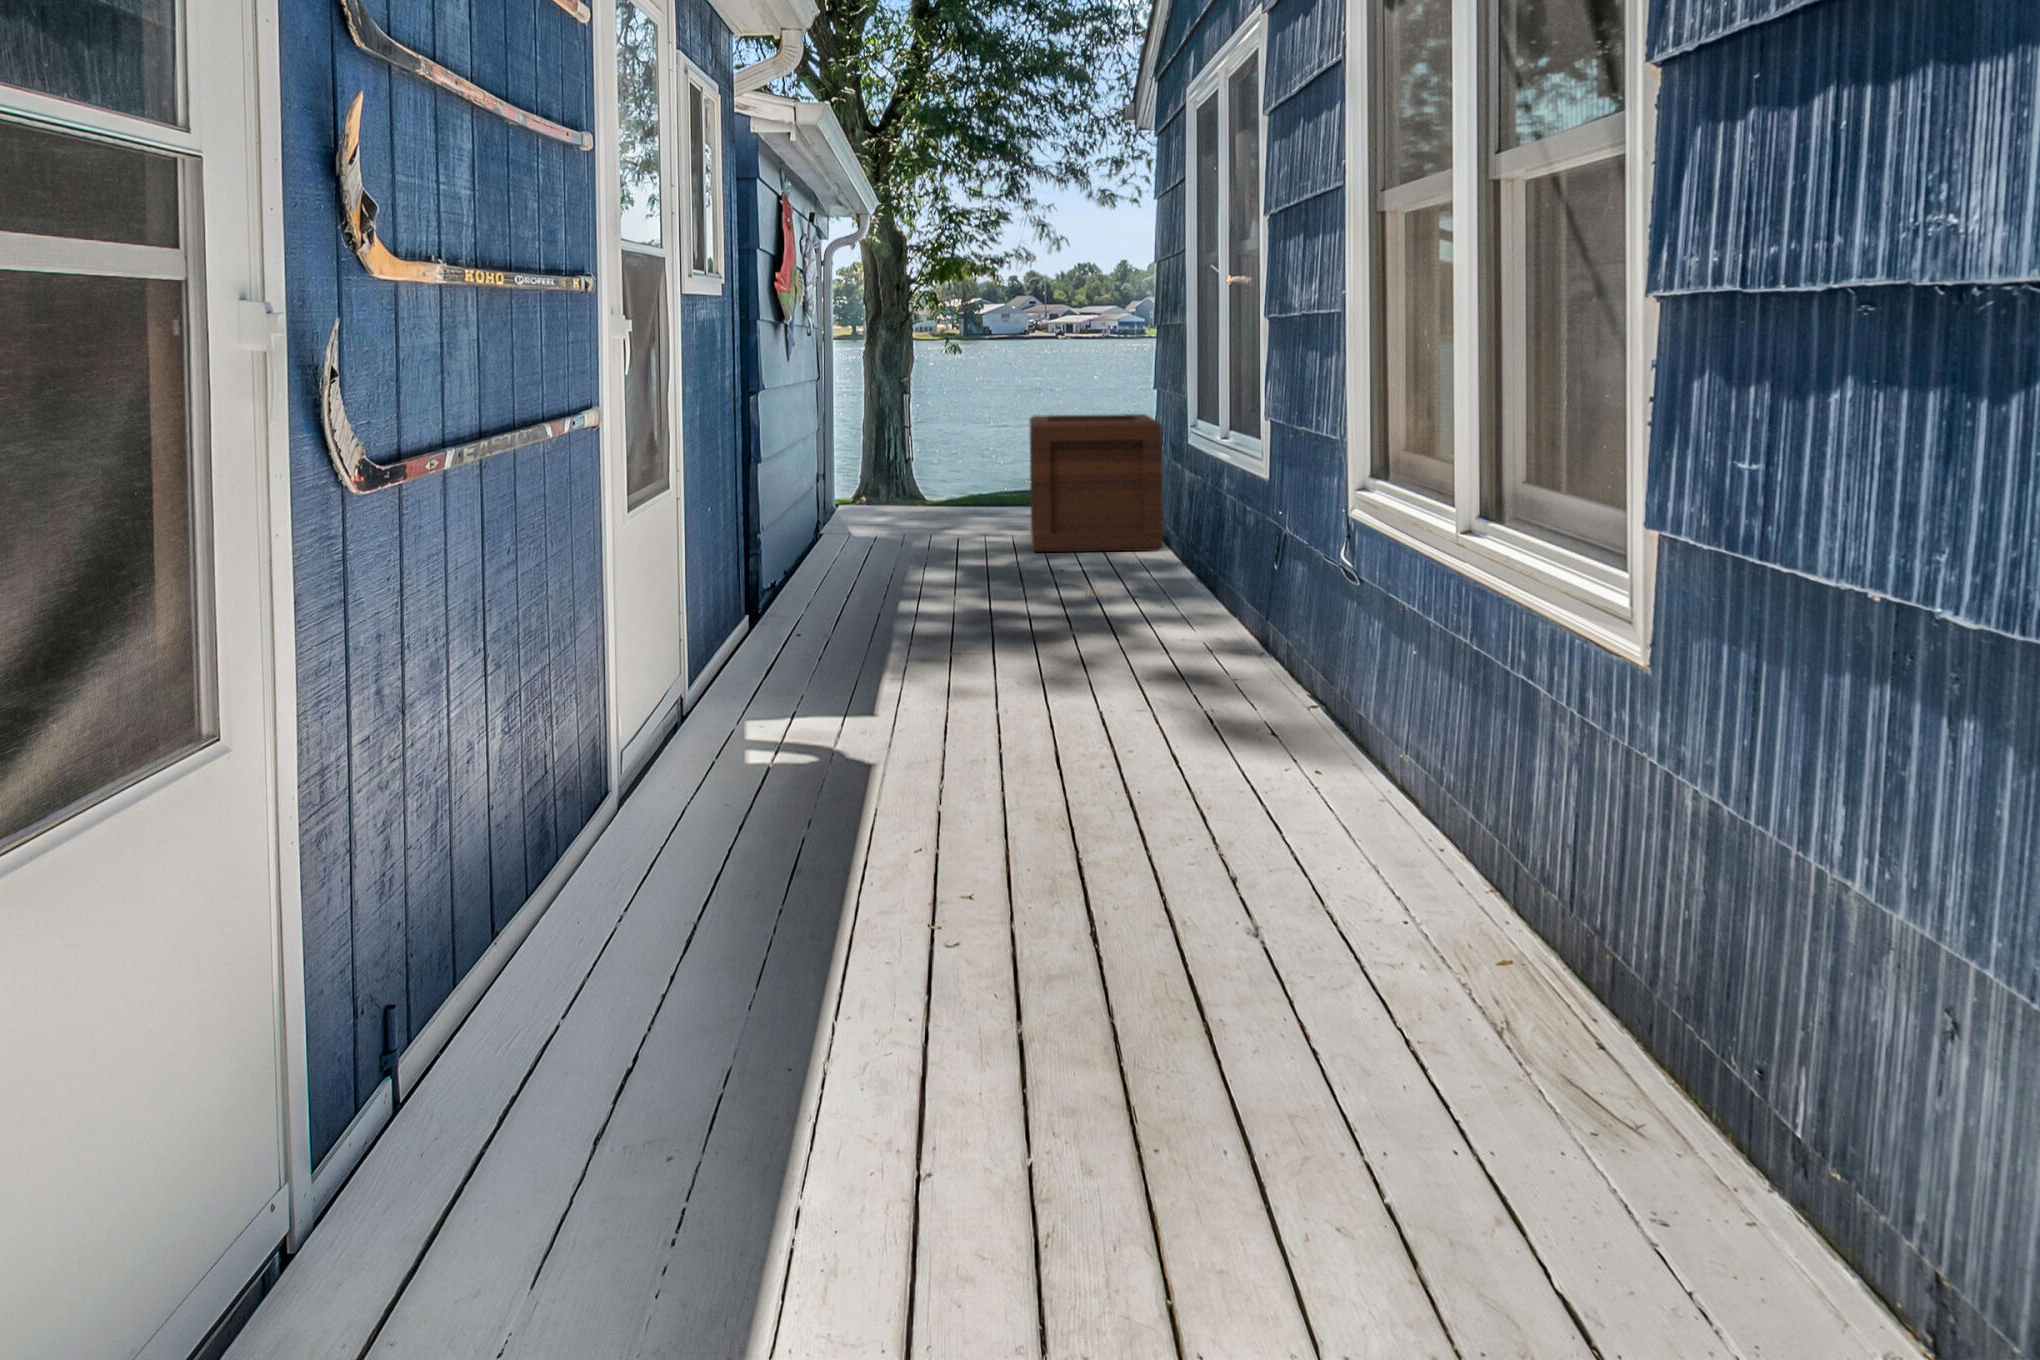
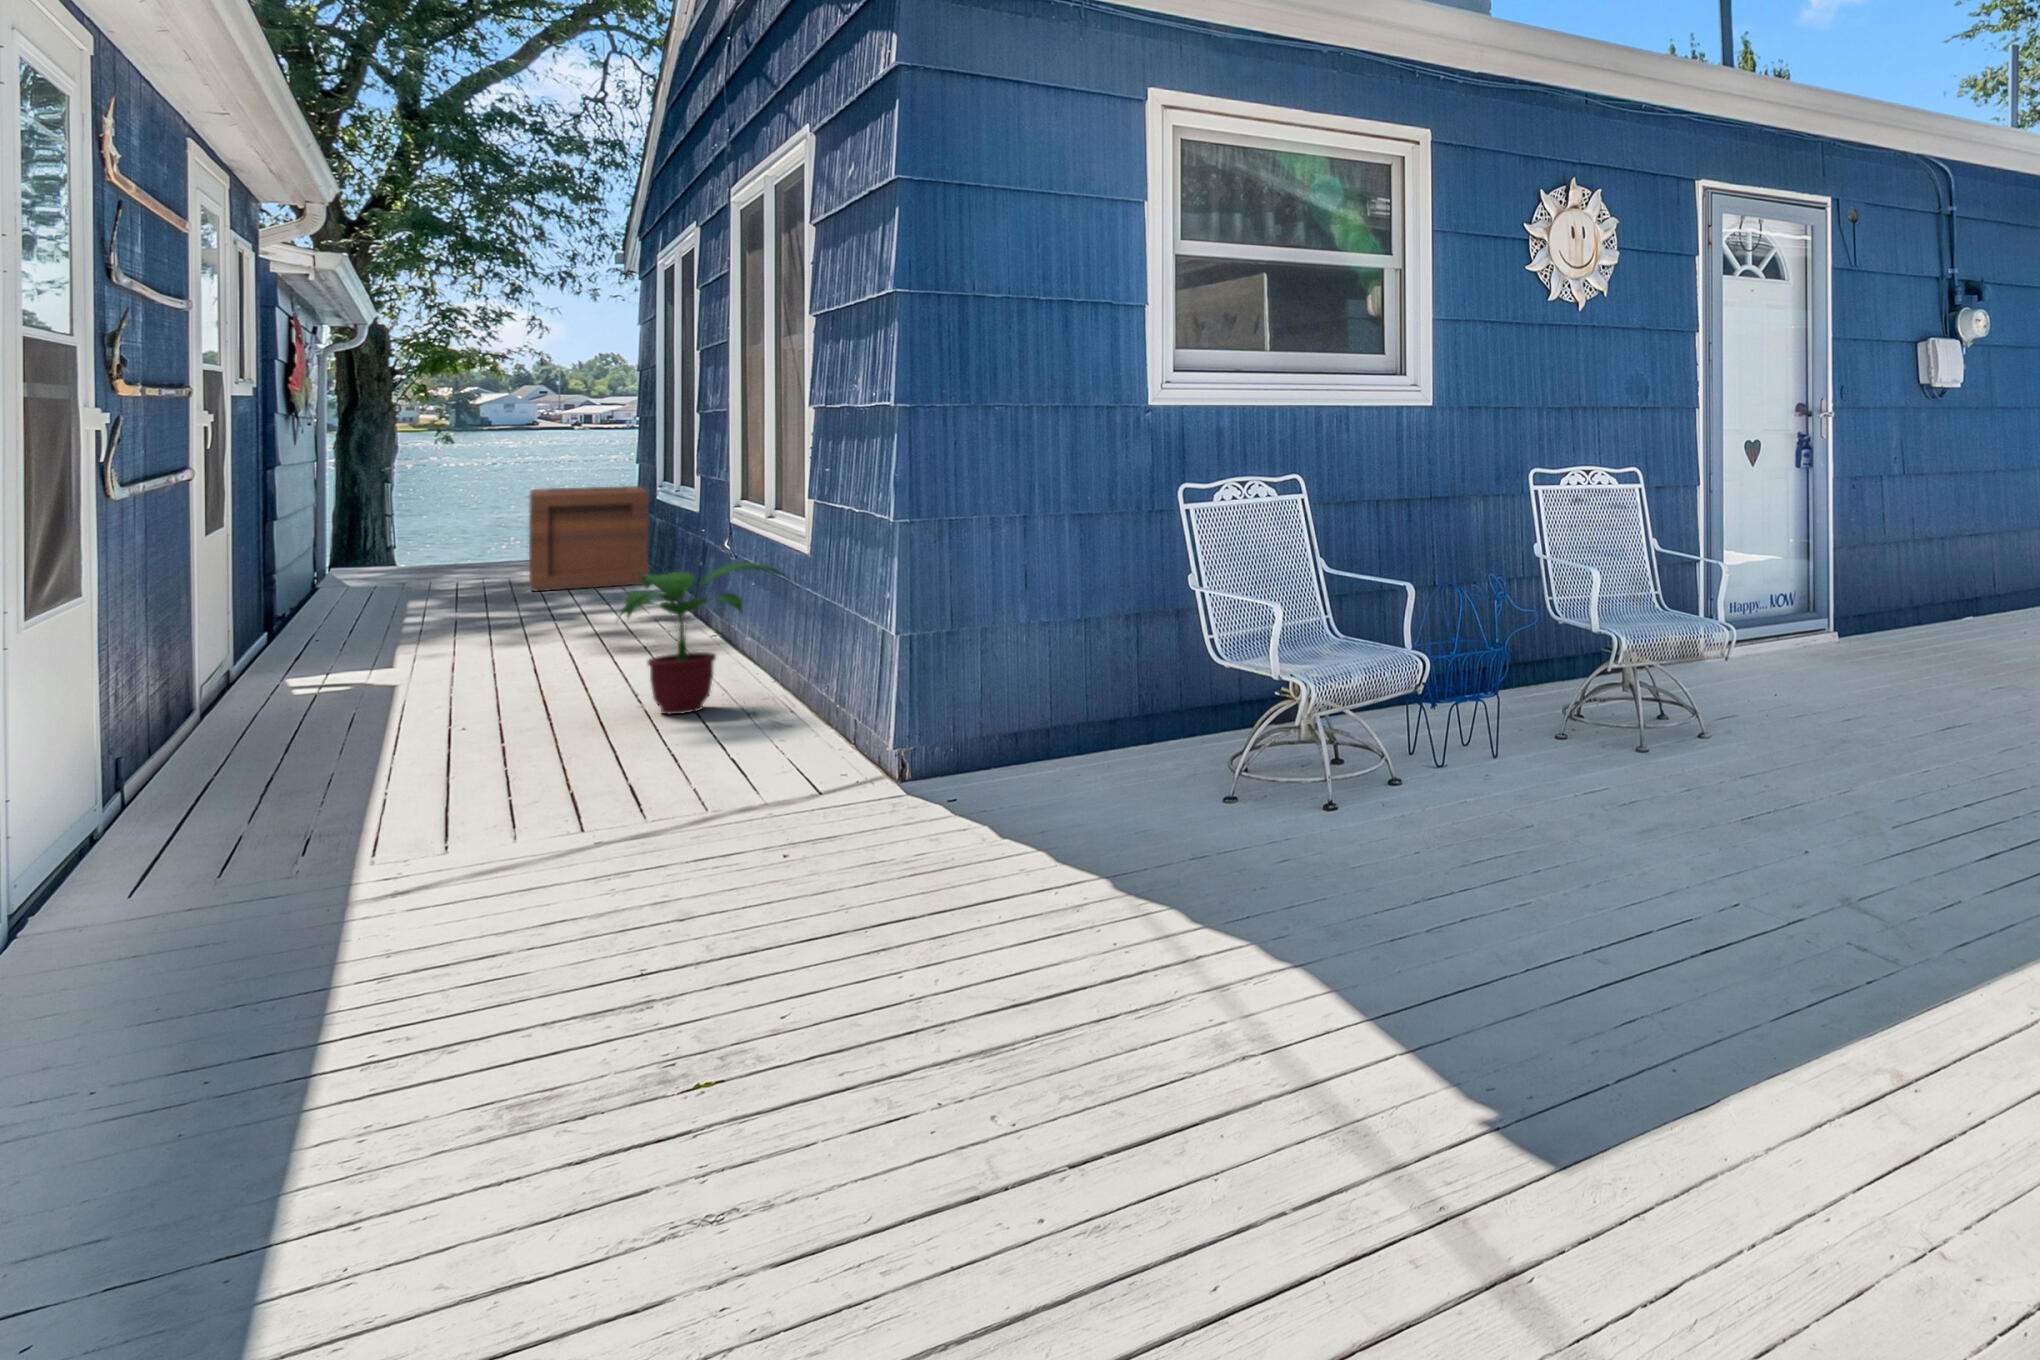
potted plant: none [1229,692,1662,1148] -> present [620,563,788,714]

